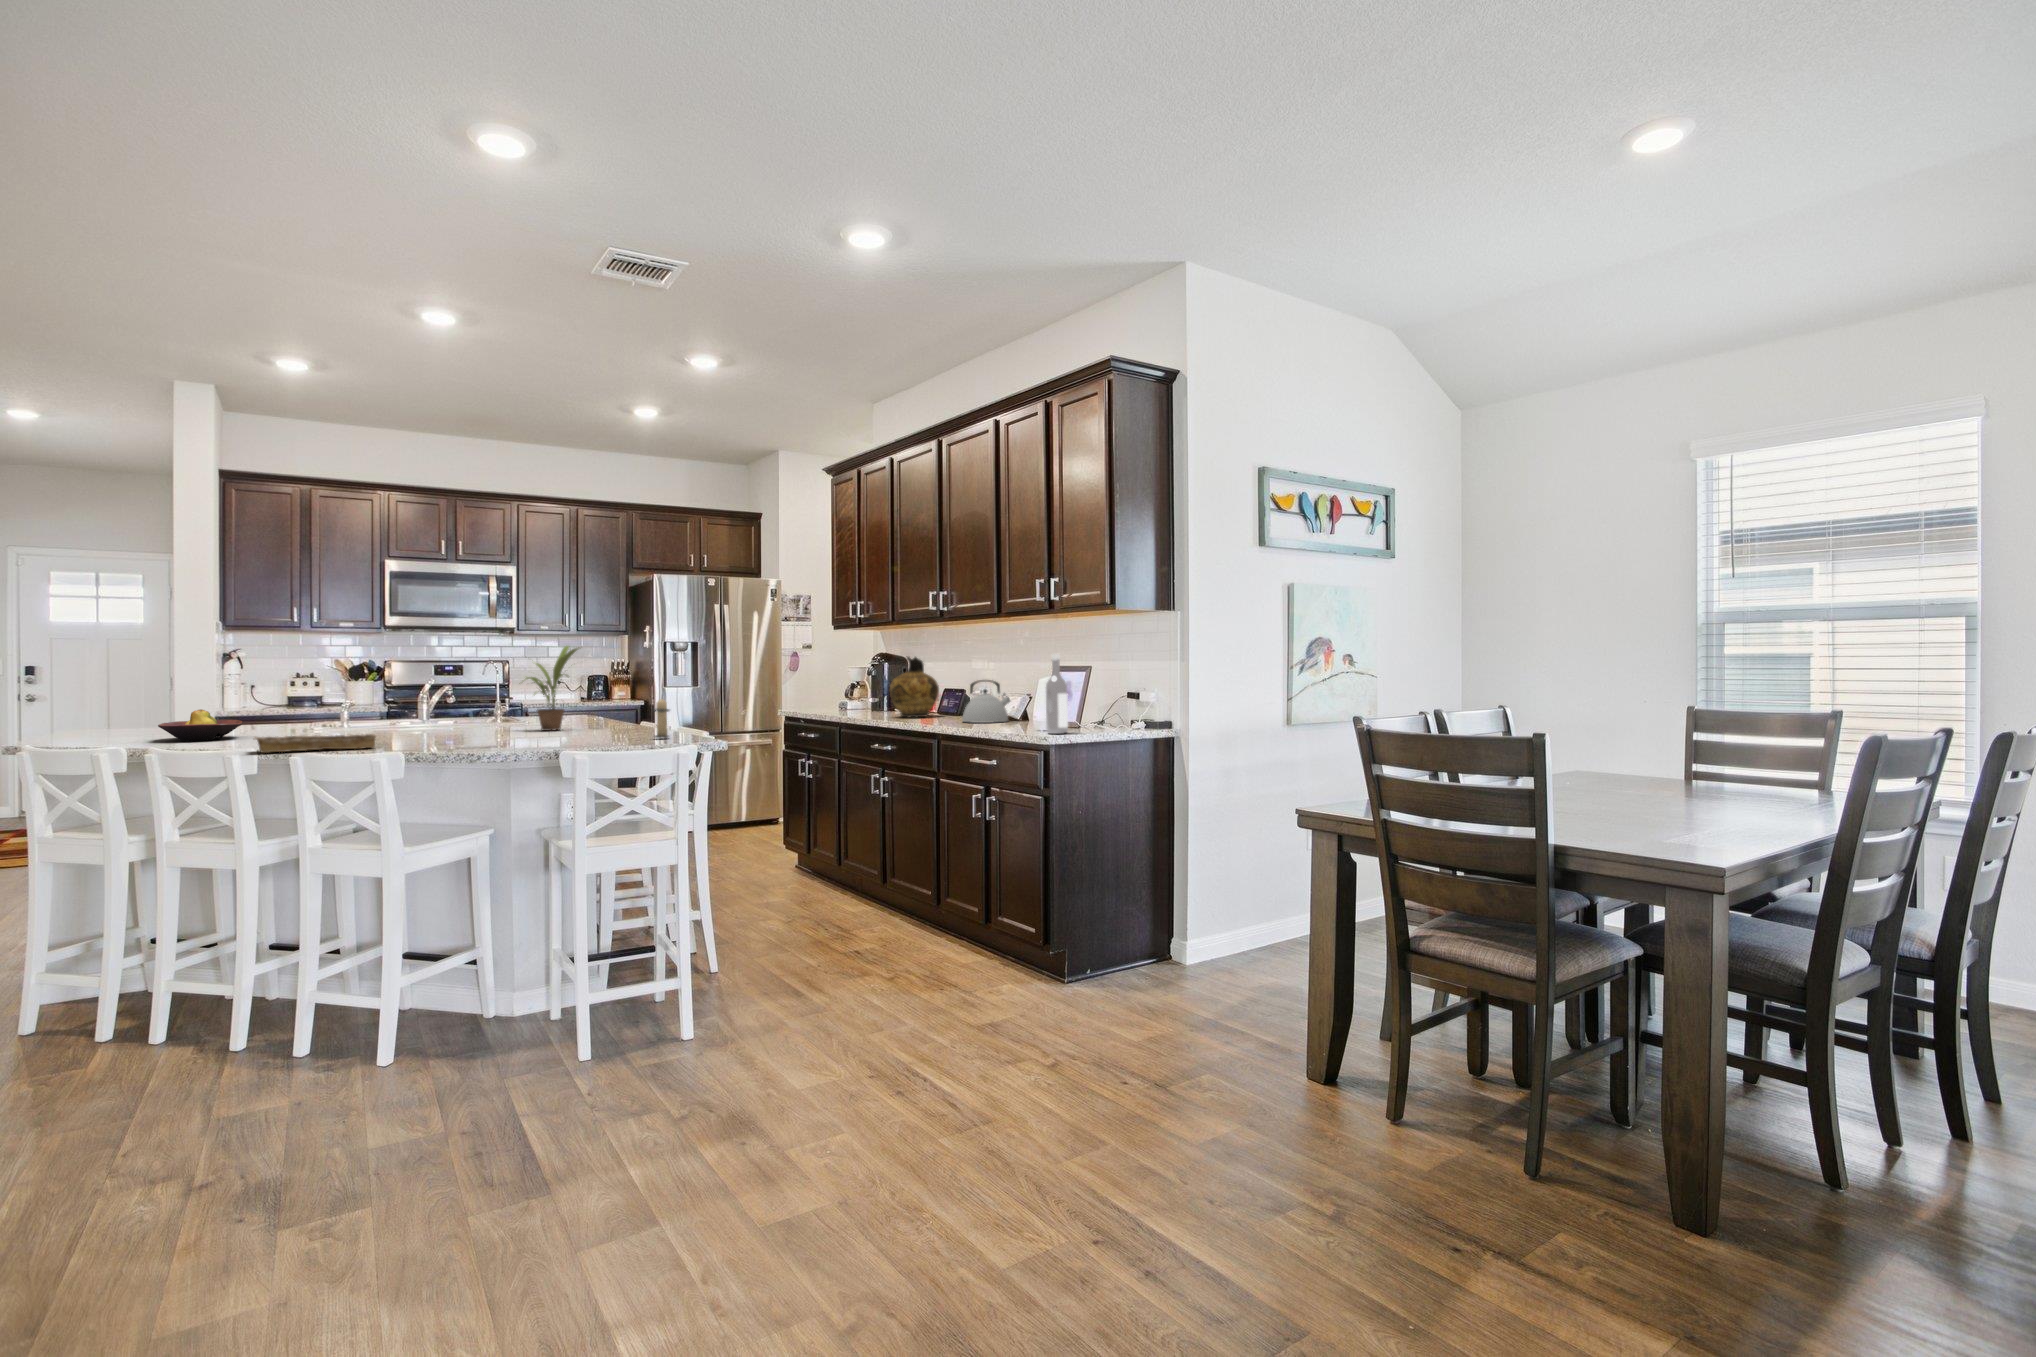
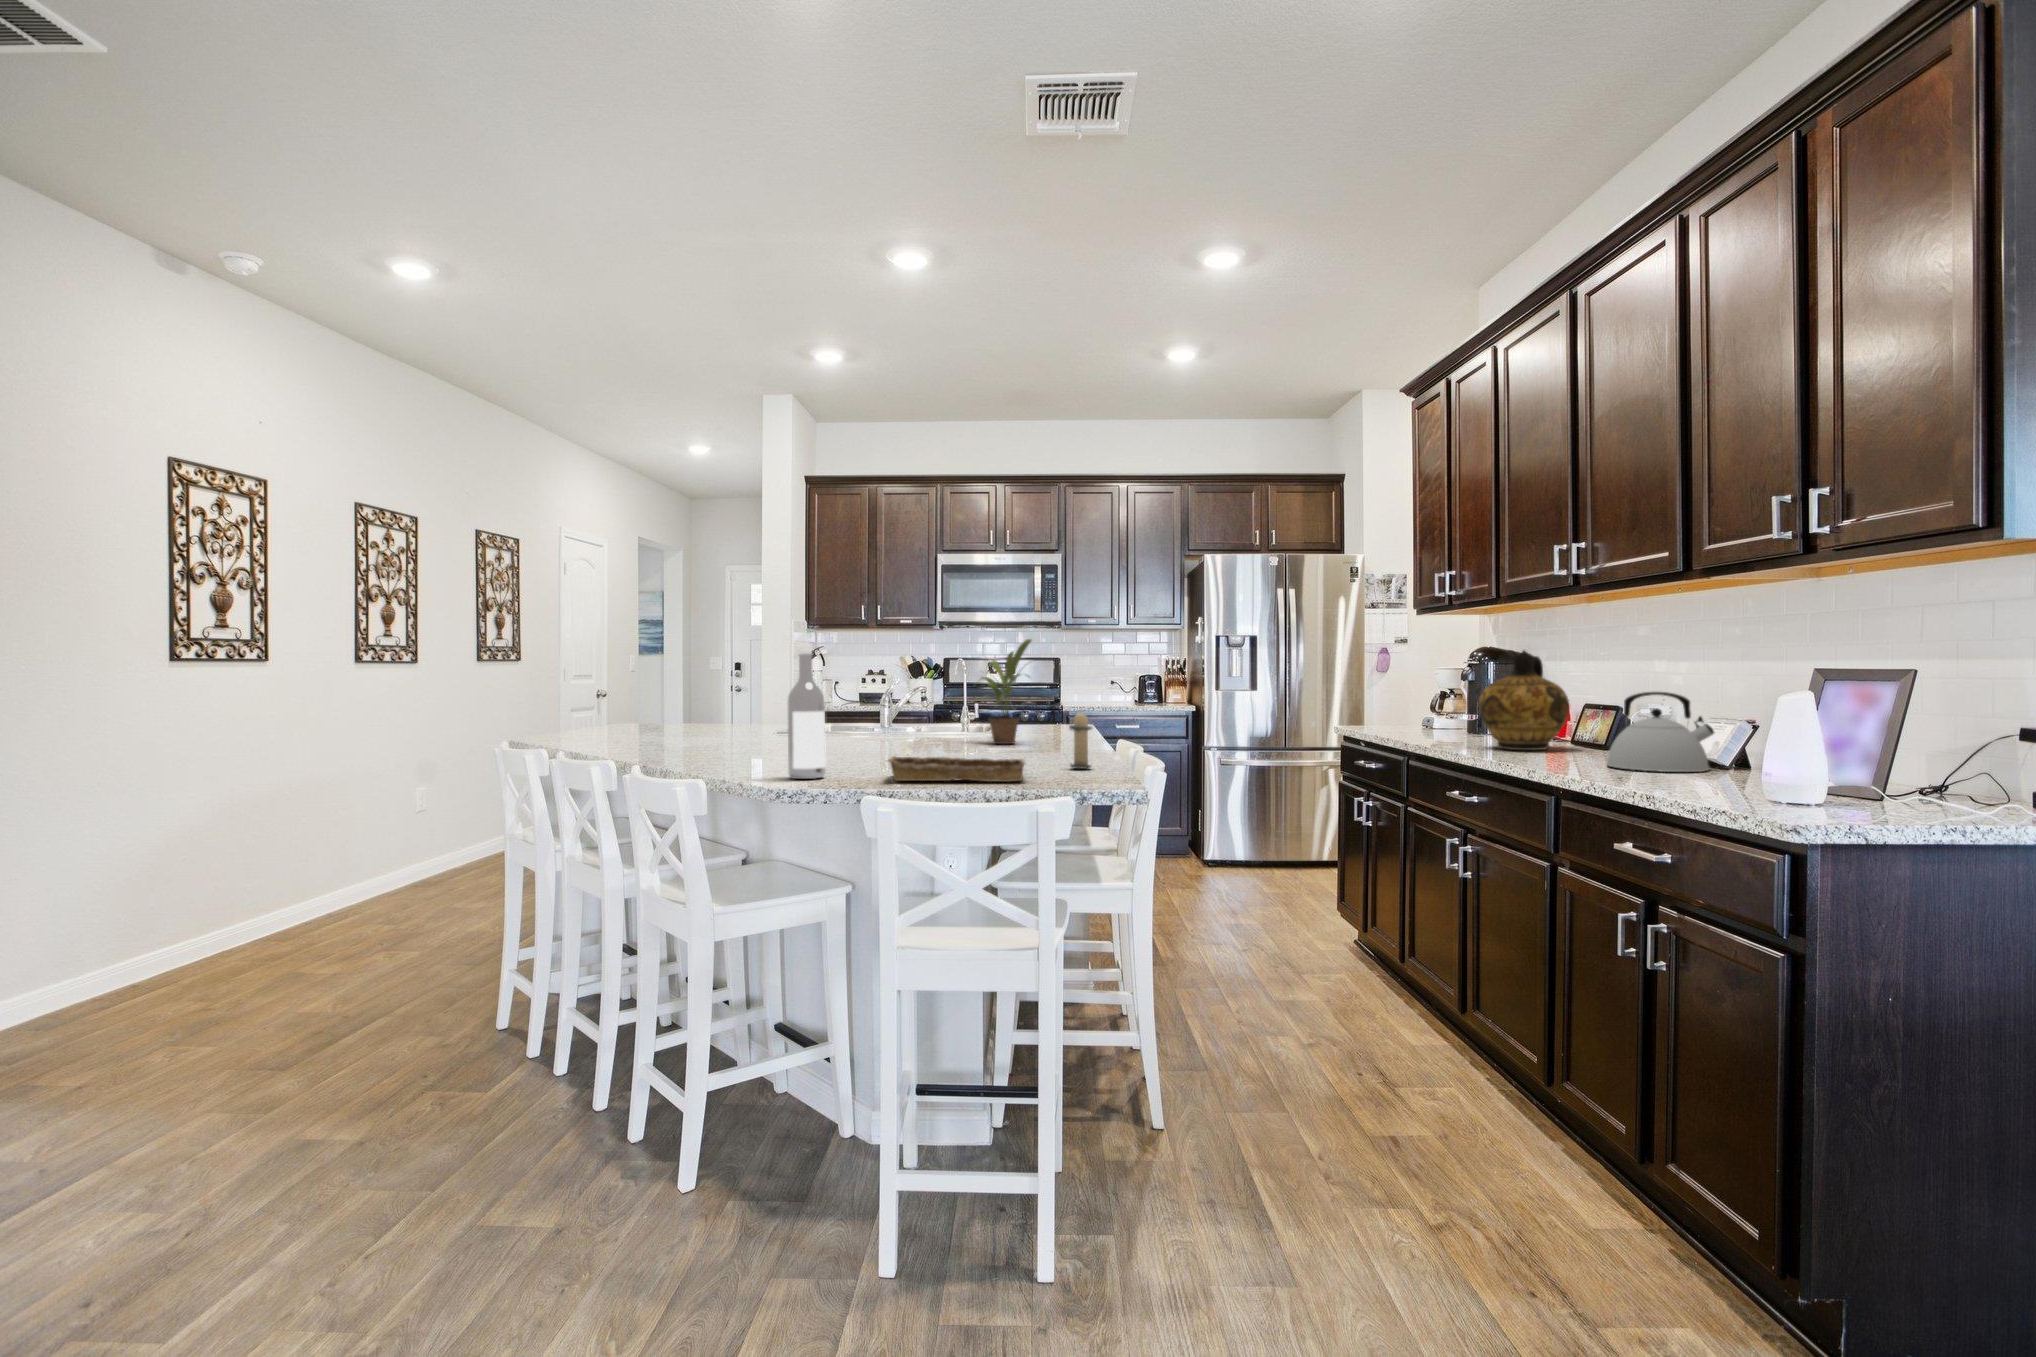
wine bottle: present [1046,654,1068,734] -> present [788,644,826,779]
fruit bowl: present [158,709,243,741] -> none [670,706,745,738]
tray: present [254,734,376,753] -> present [888,756,1026,782]

